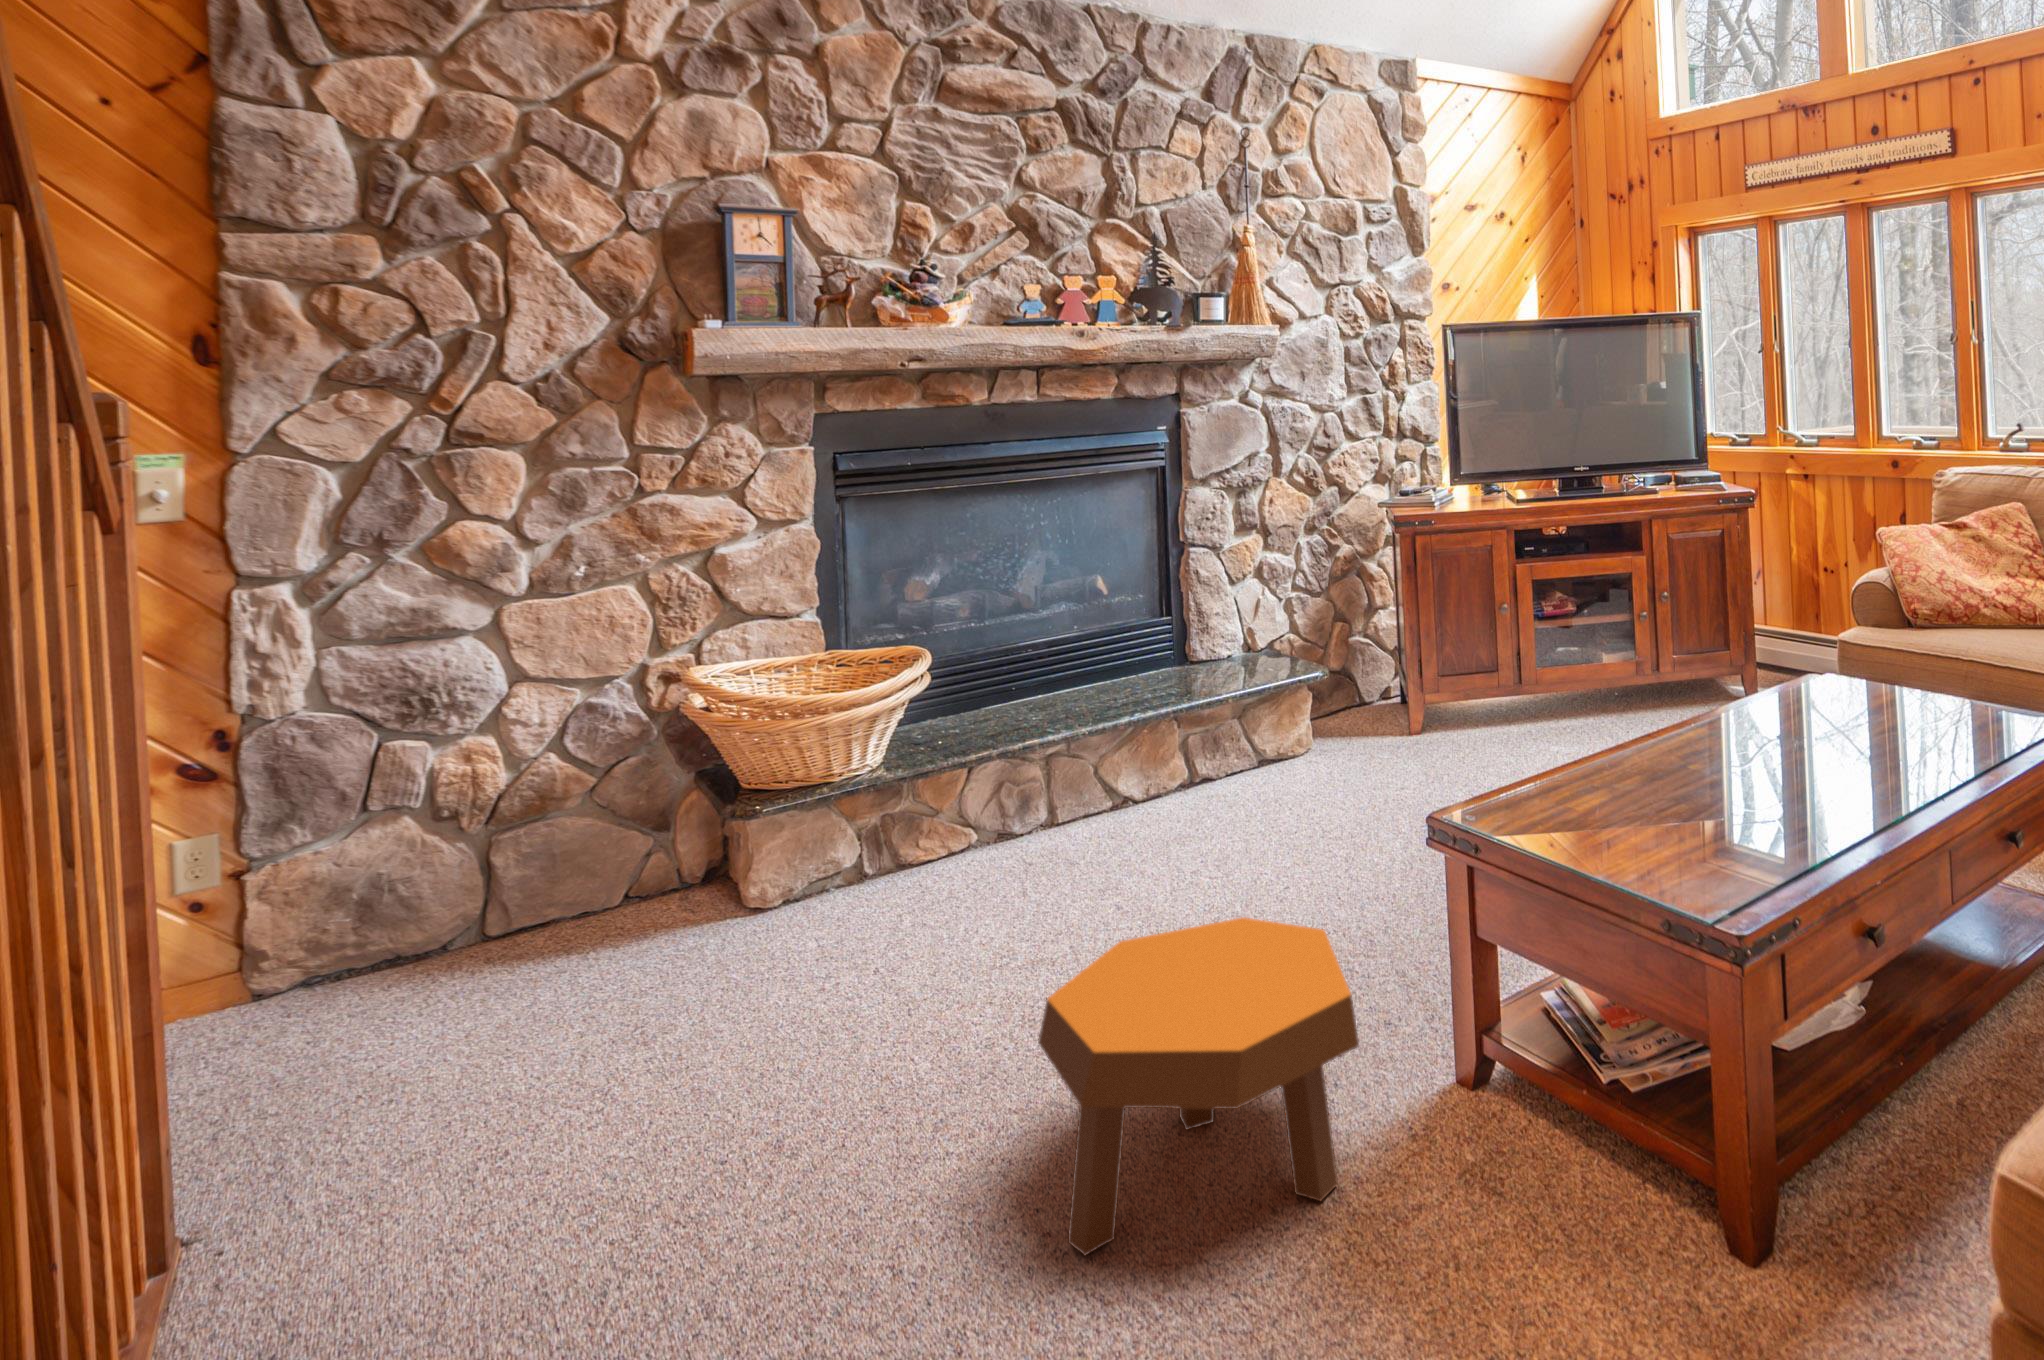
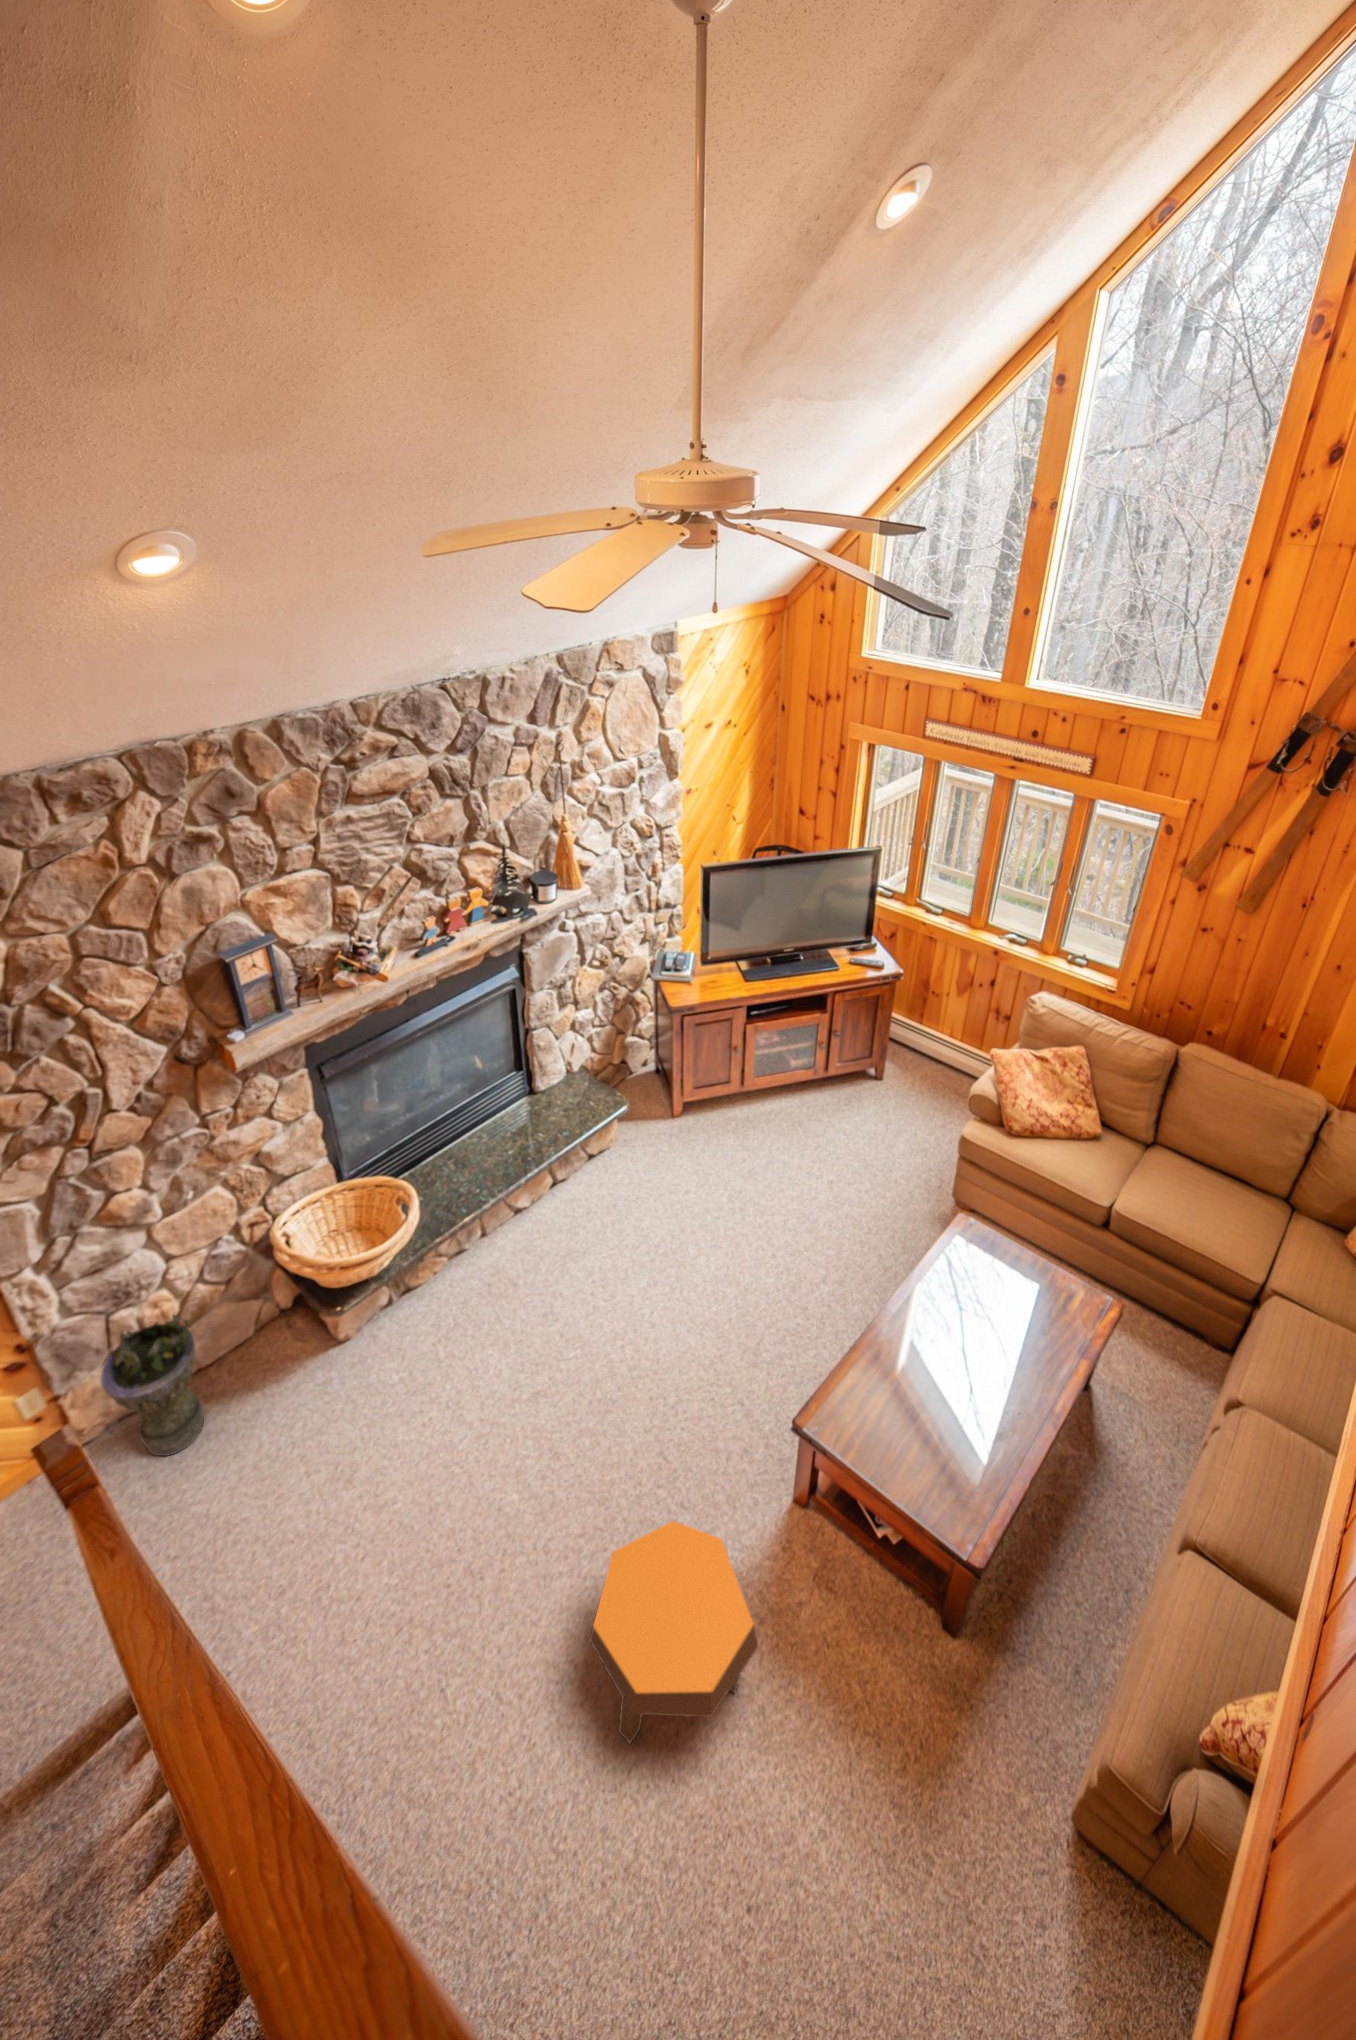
planter: none [344,715,525,976] -> present [101,1315,204,1456]

